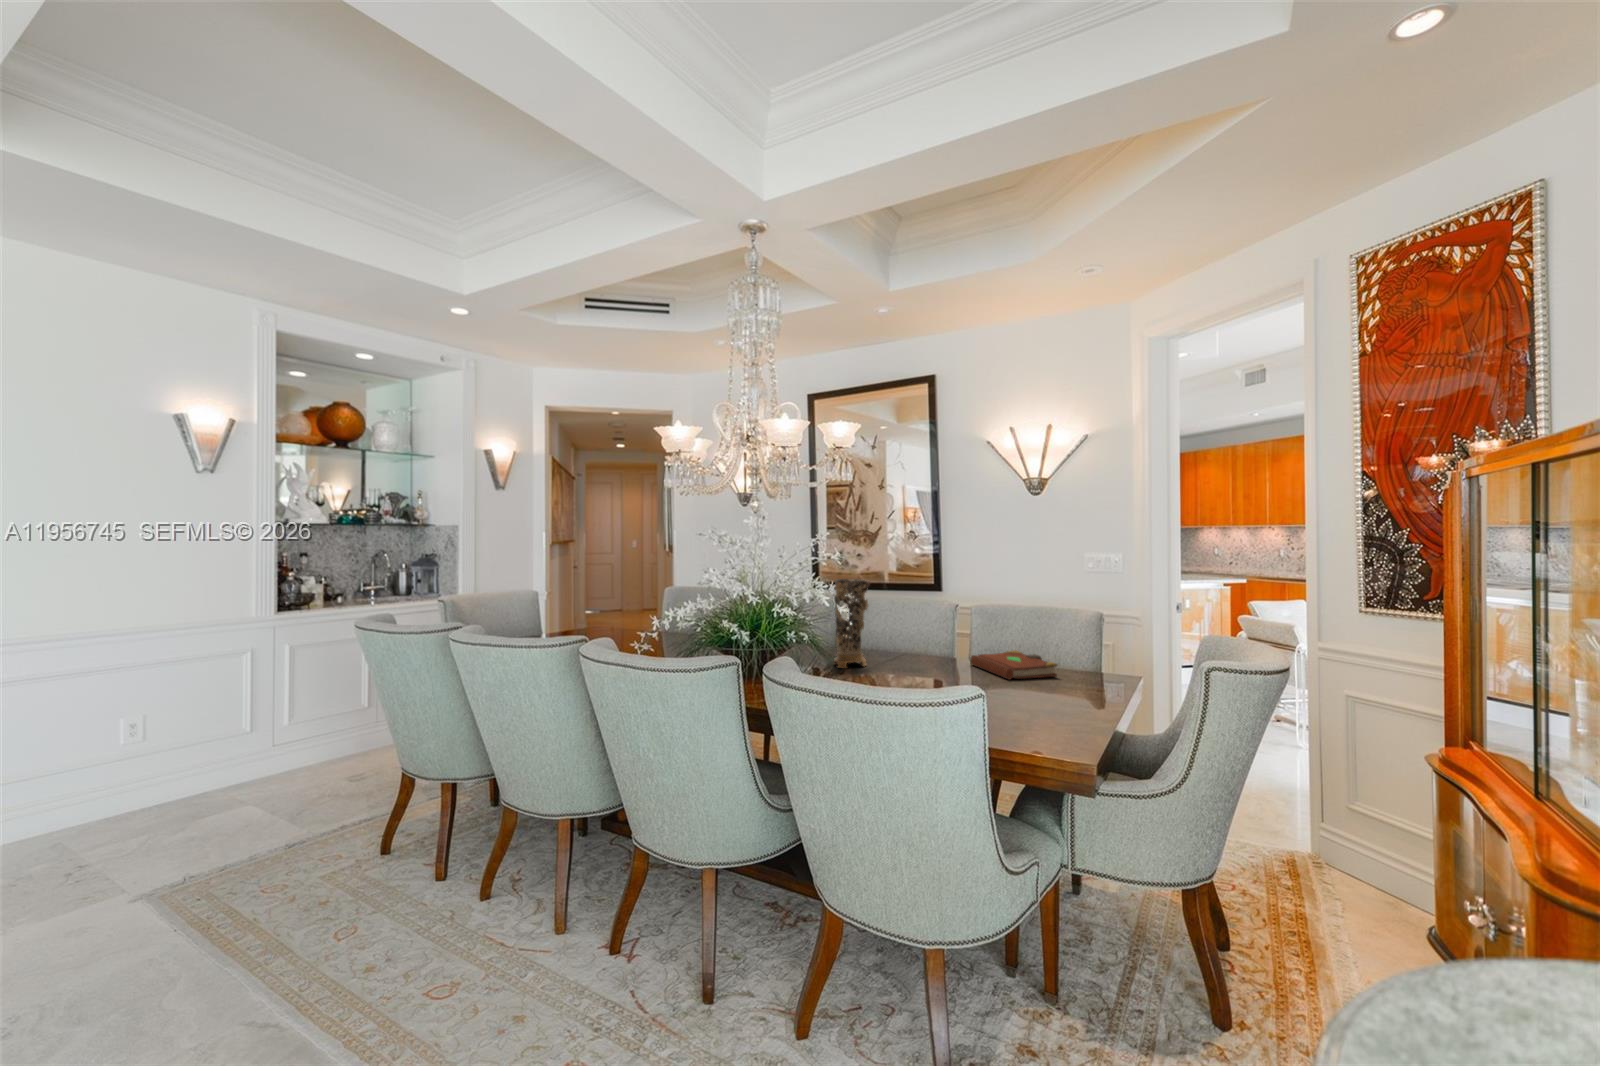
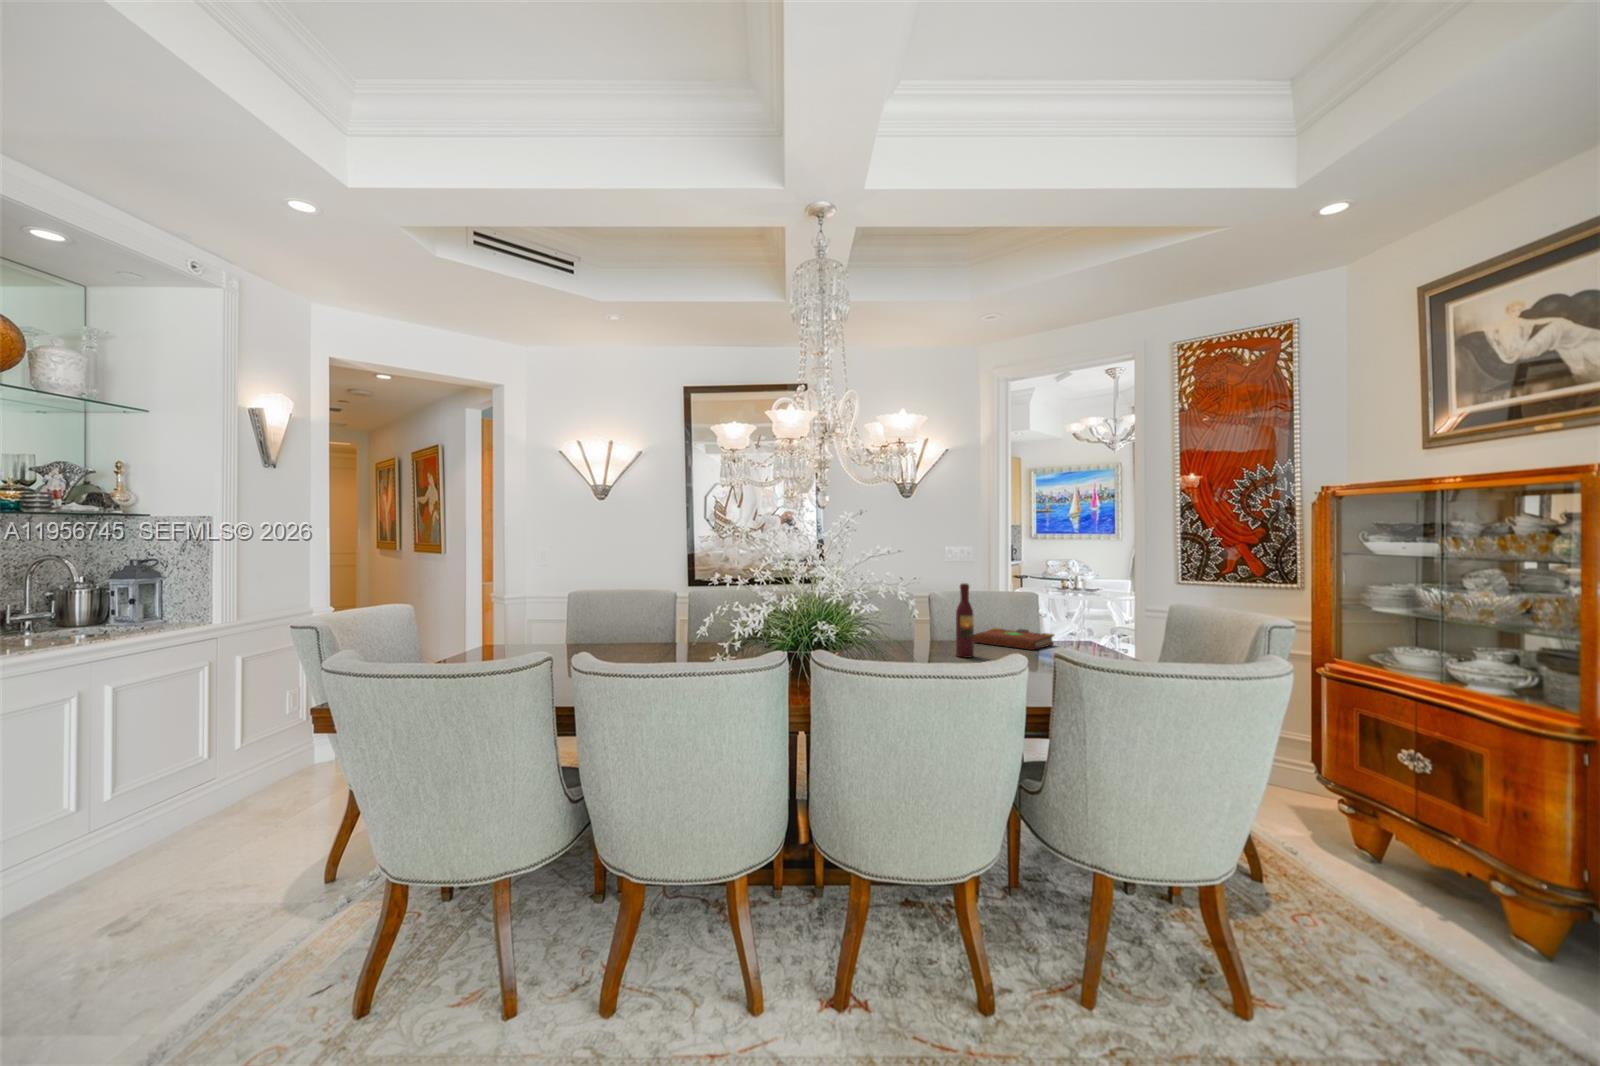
decorative vase: present [834,579,870,668] -> none [874,571,913,655]
wine bottle: none [897,596,917,679] -> present [956,583,974,658]

